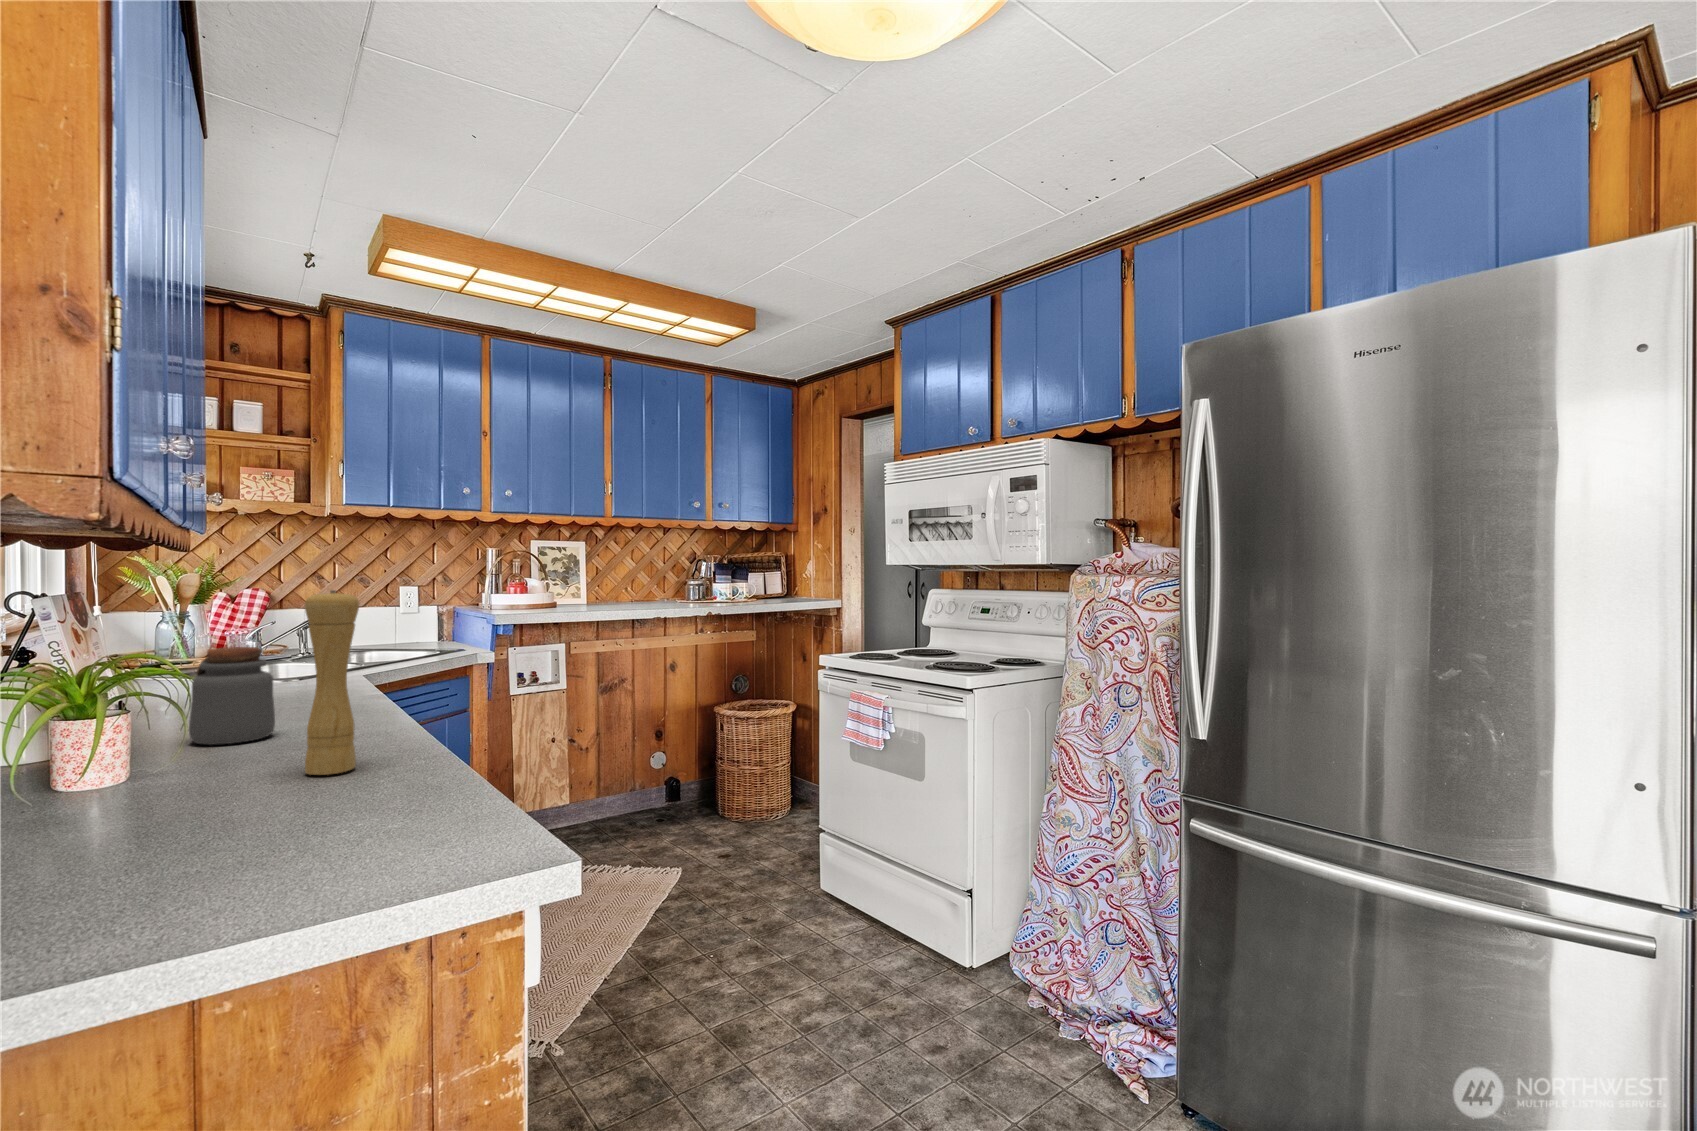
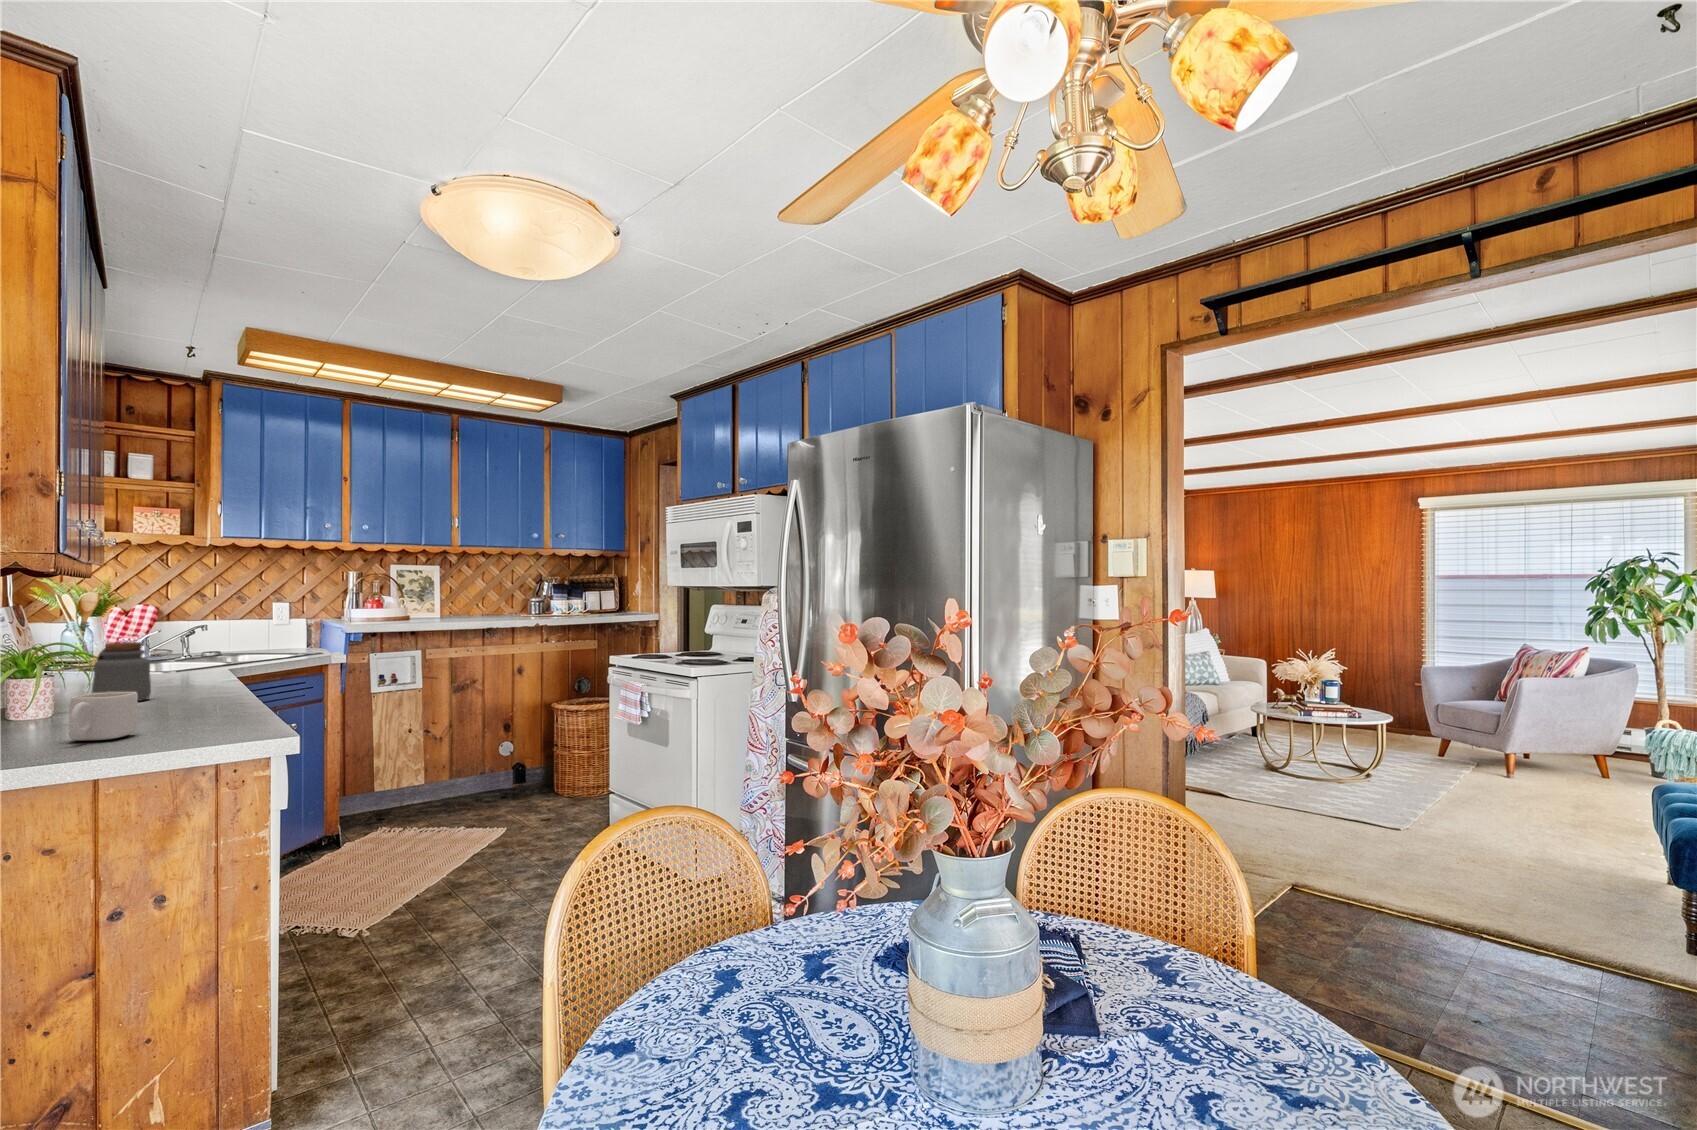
pepper mill: present [305,590,359,775] -> none [166,605,203,714]
mug: none [138,758,265,863] -> present [69,692,138,741]

